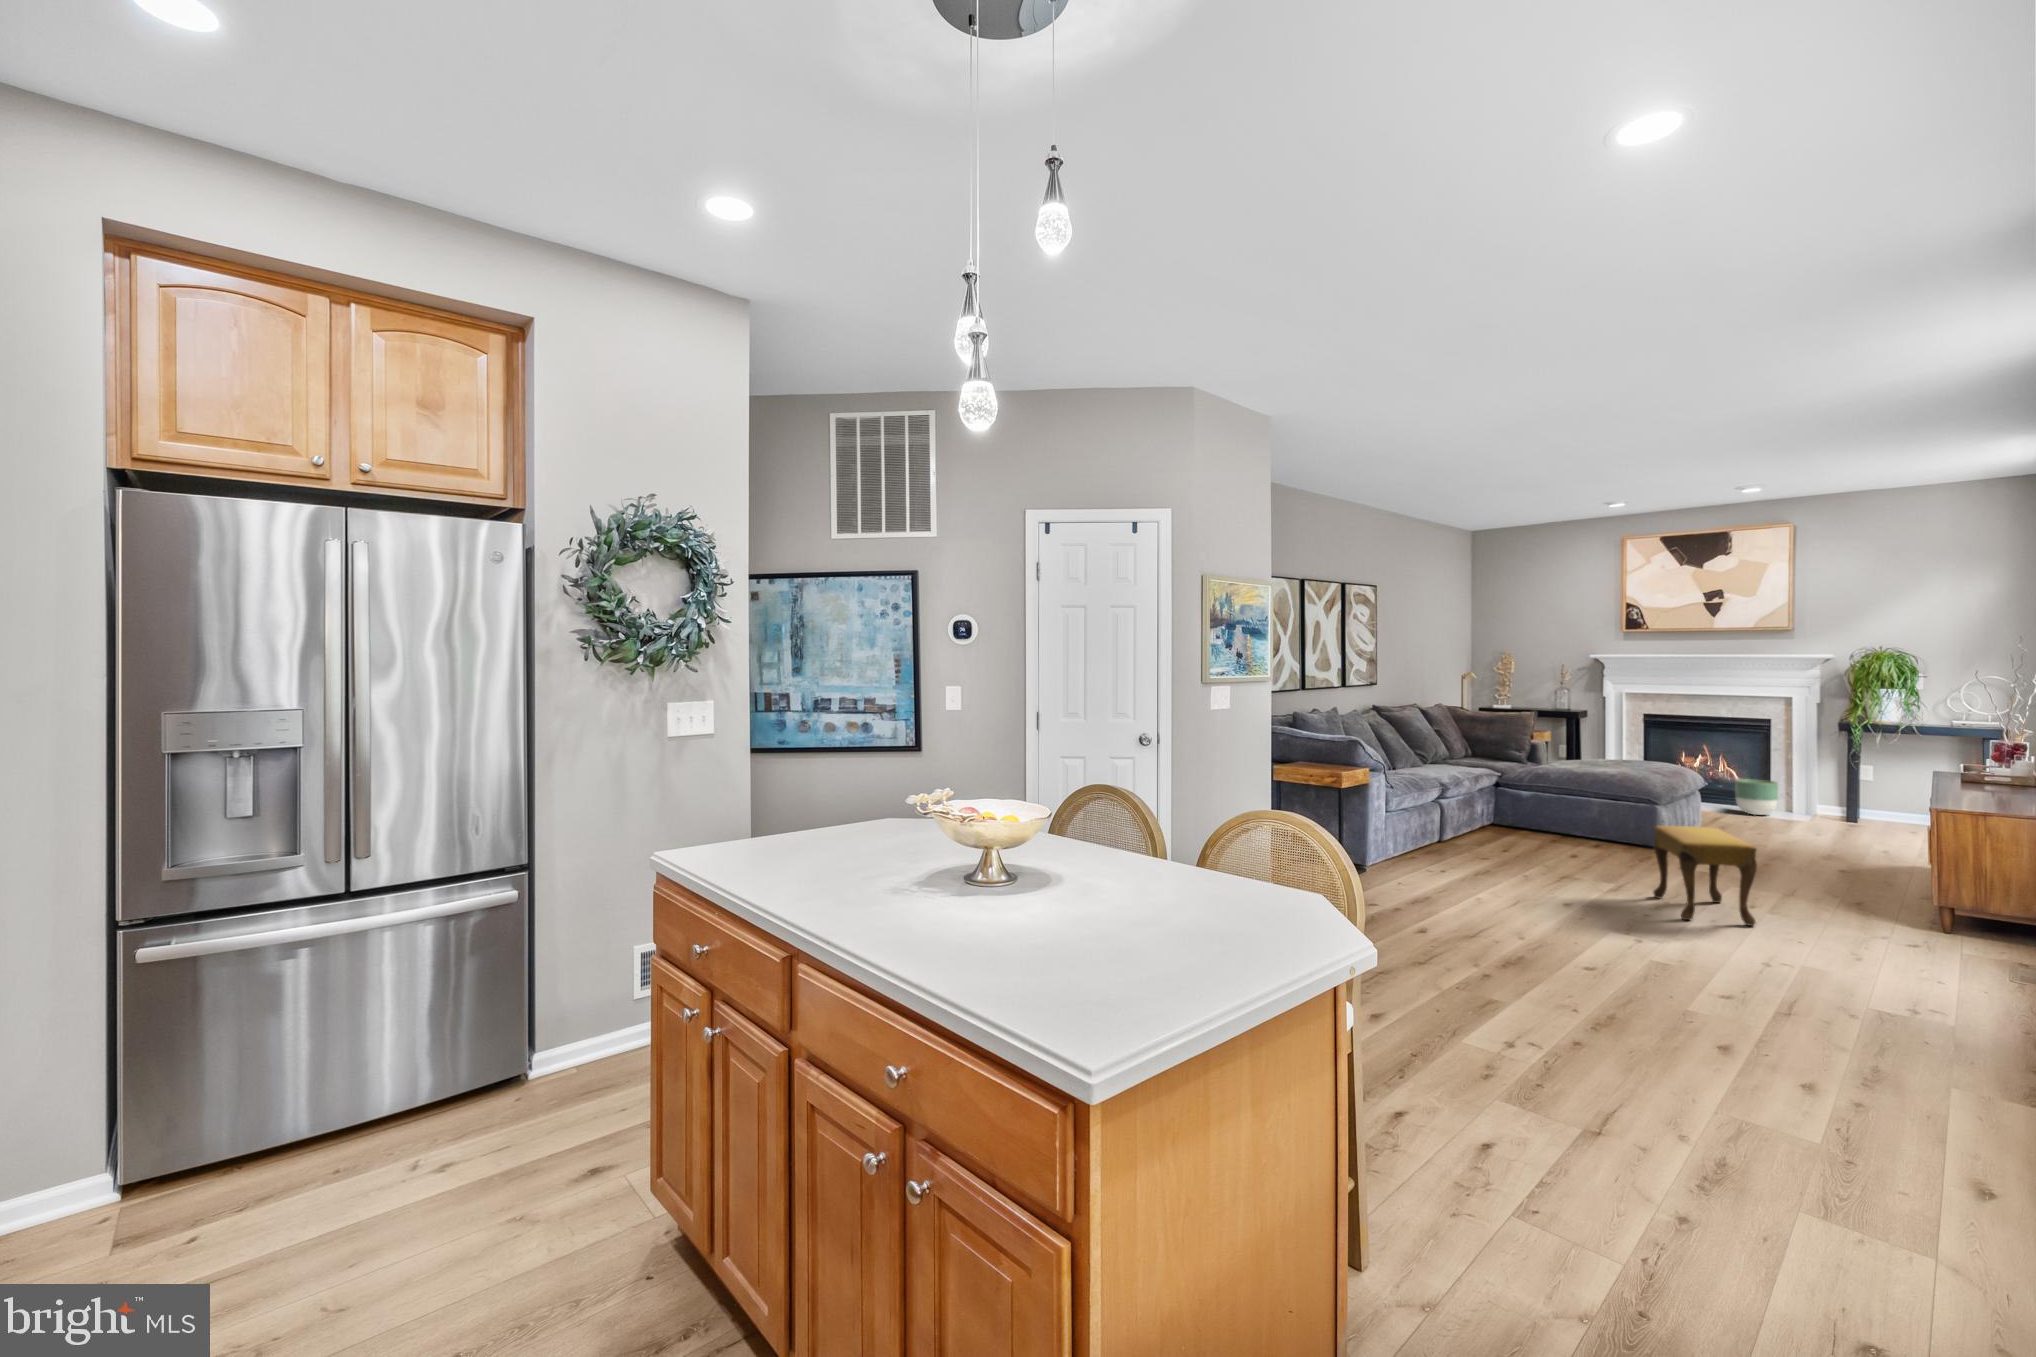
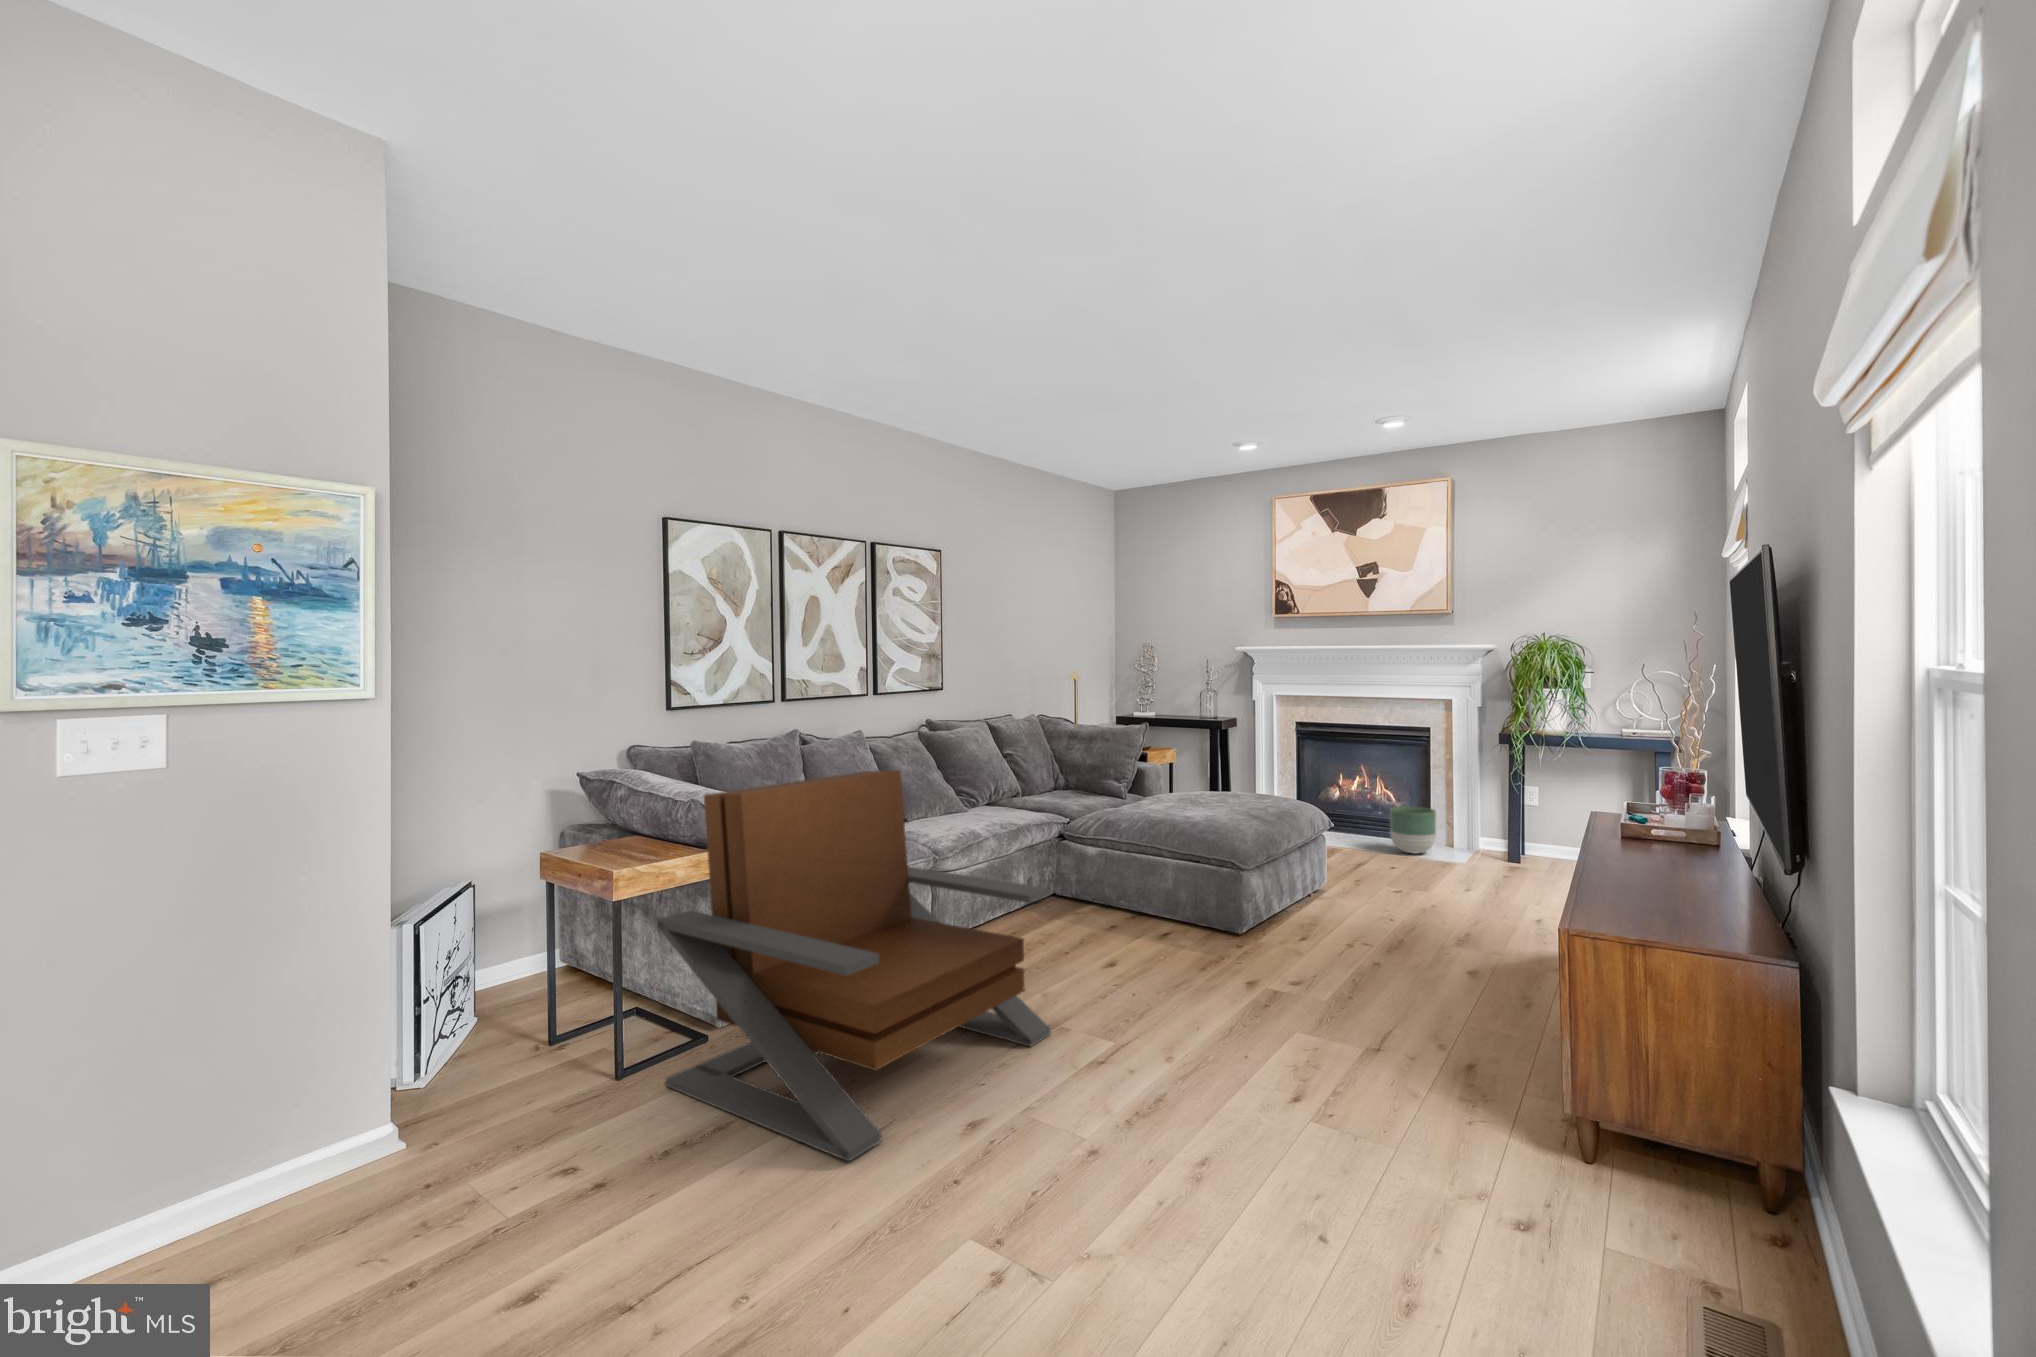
lounge chair: none [1361,729,1571,919] -> present [657,770,1051,1161]
footstool: present [1653,826,1757,926] -> none [1155,935,1273,1135]

